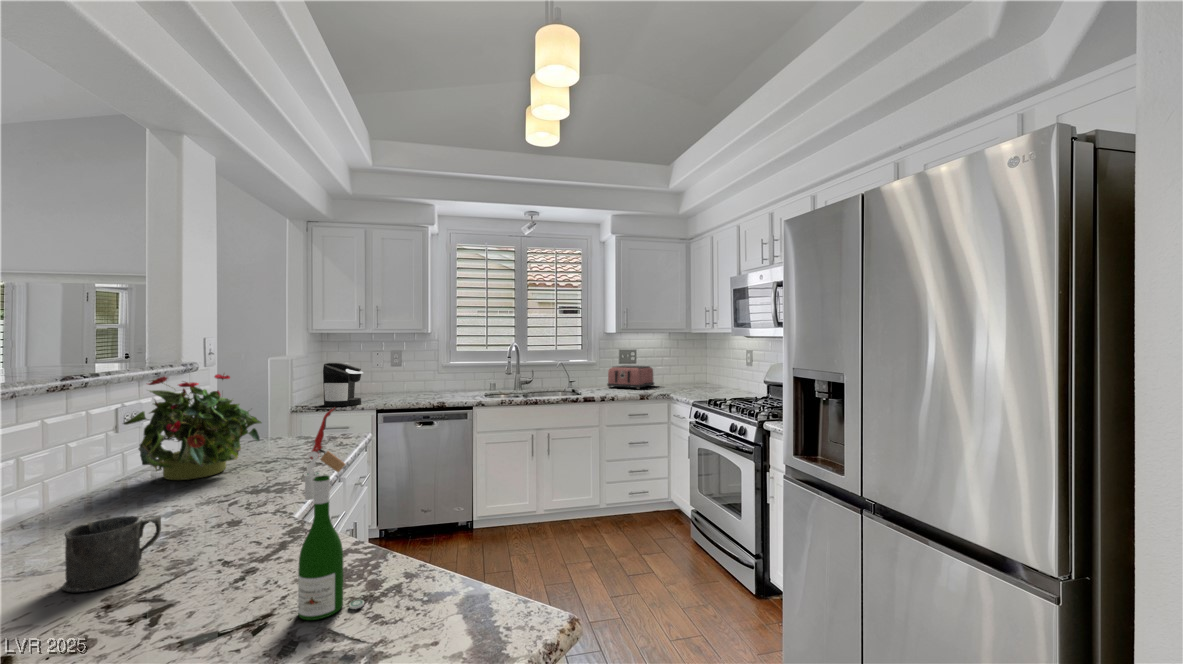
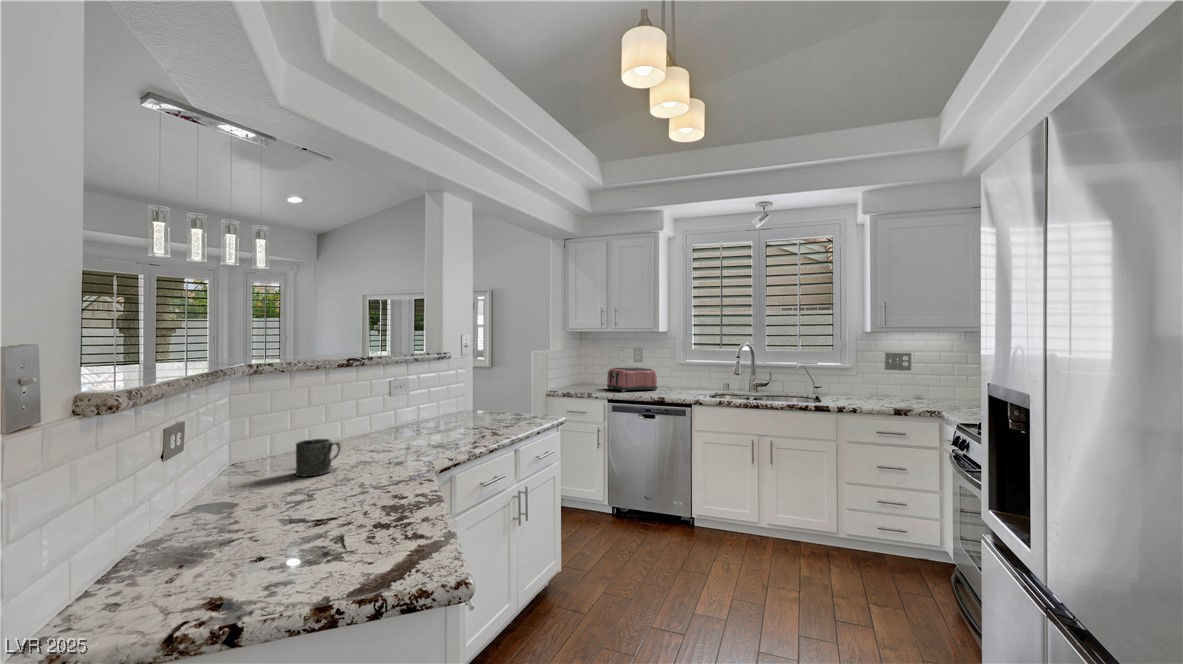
coffee maker: present [323,363,363,406] -> none [570,357,601,395]
toaster: present [607,366,654,389] -> present [607,367,657,392]
potted plant: present [123,374,261,480] -> none [386,359,461,431]
wine bottle: present [298,408,364,620] -> none [342,379,377,515]

